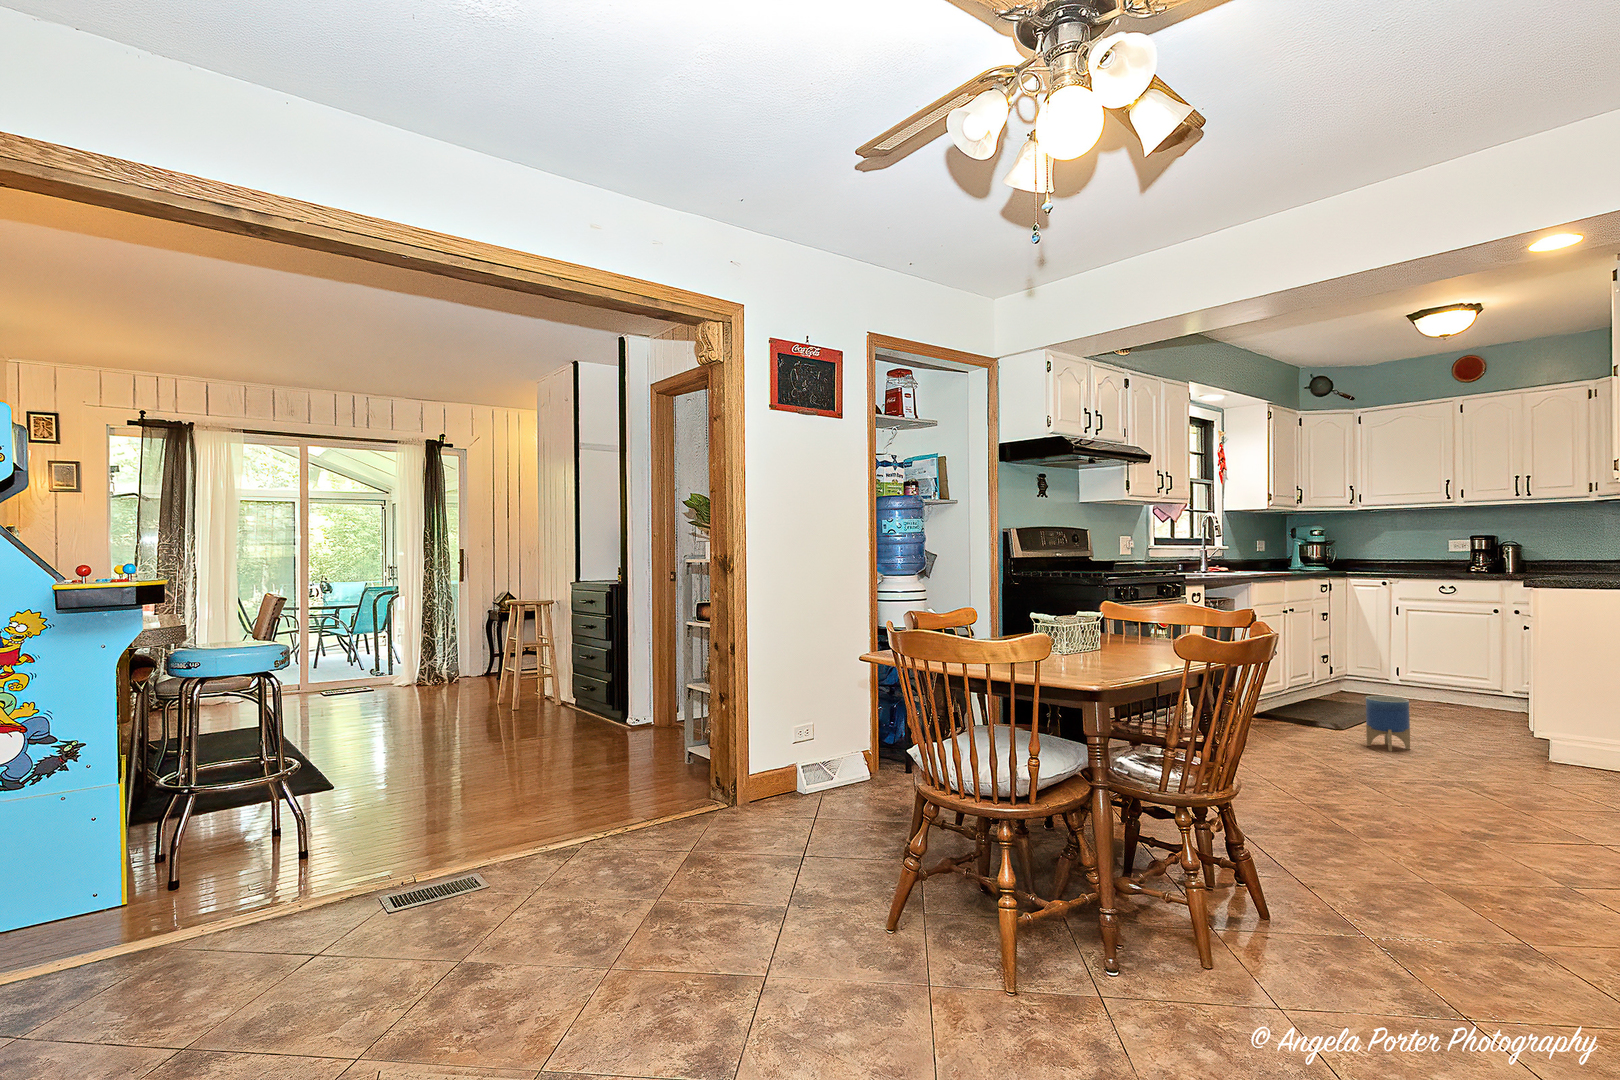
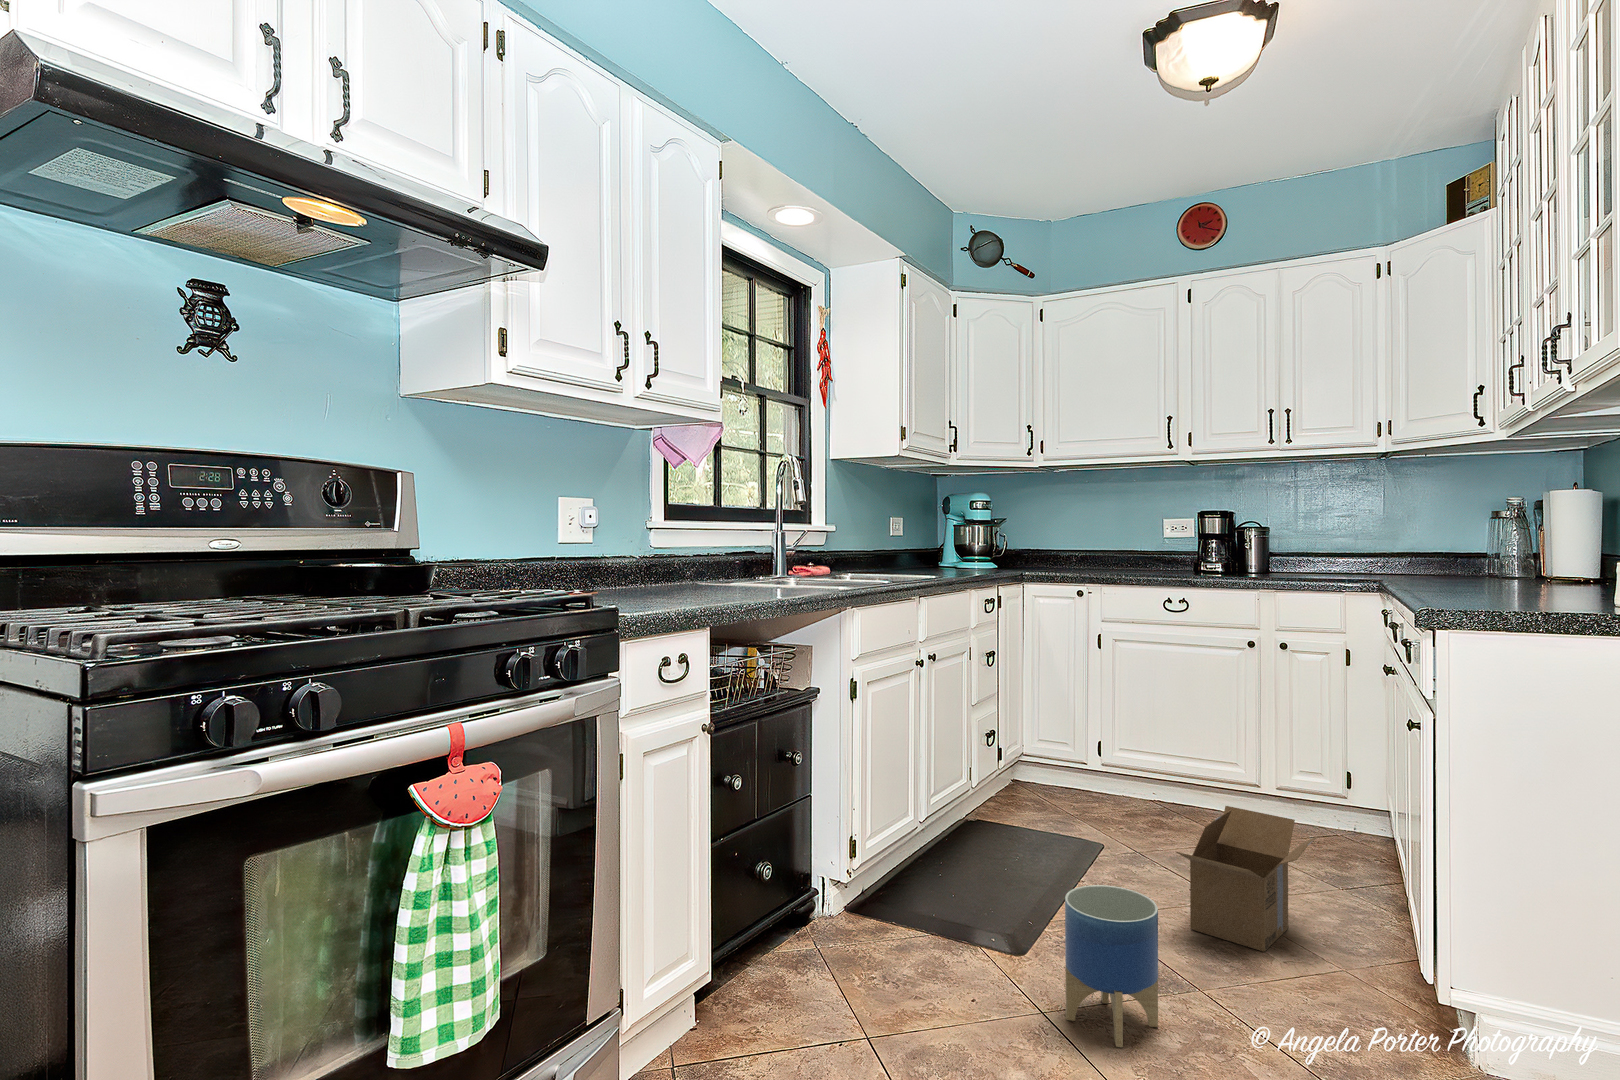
cardboard box: none [1428,683,1509,741] -> present [1176,806,1319,952]

